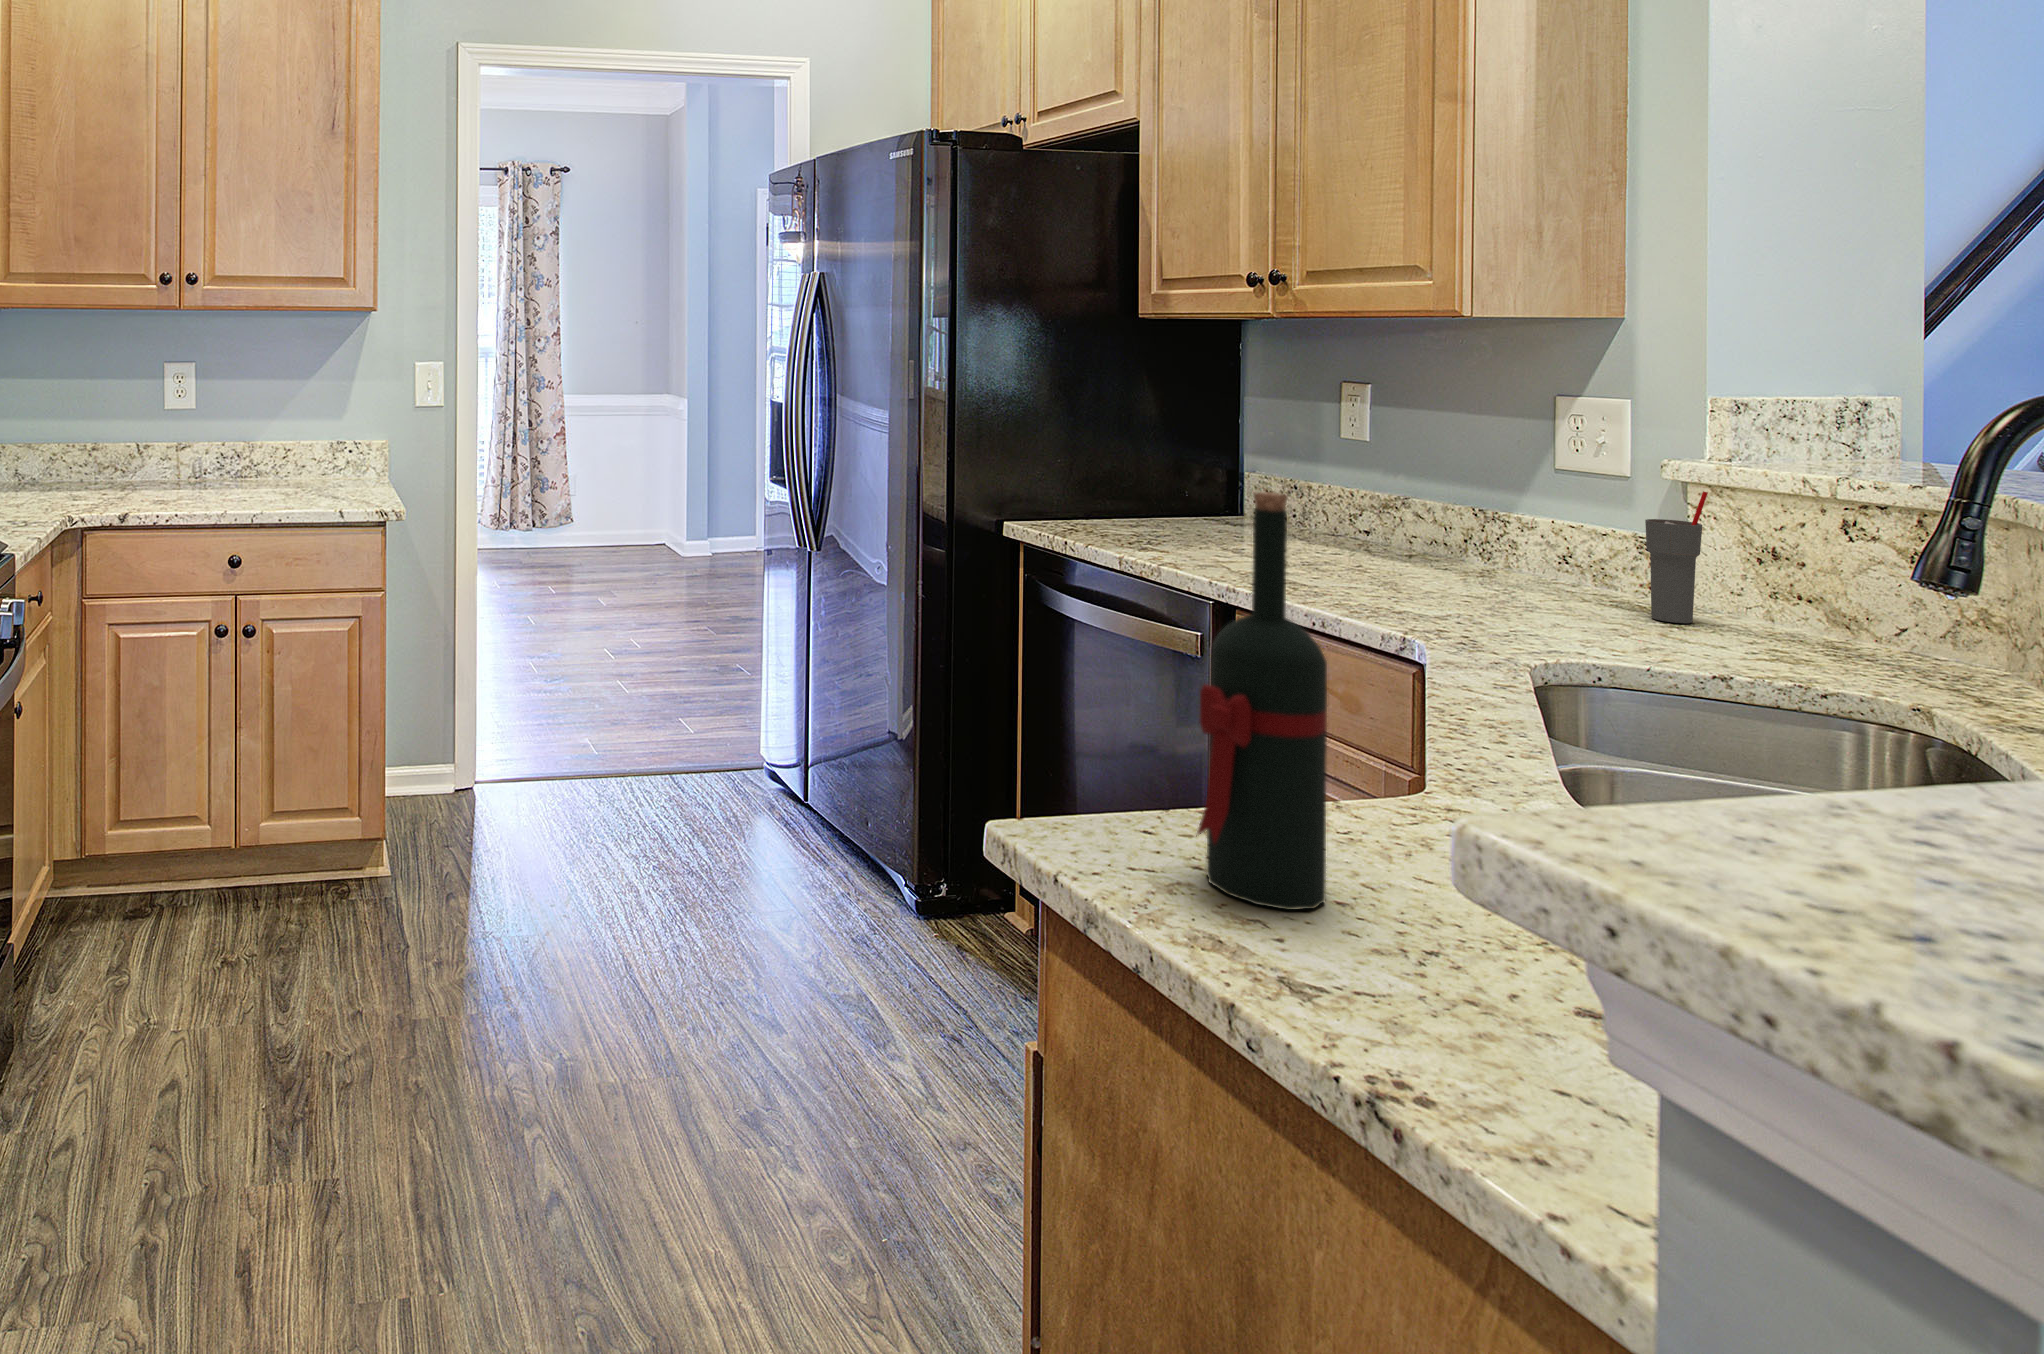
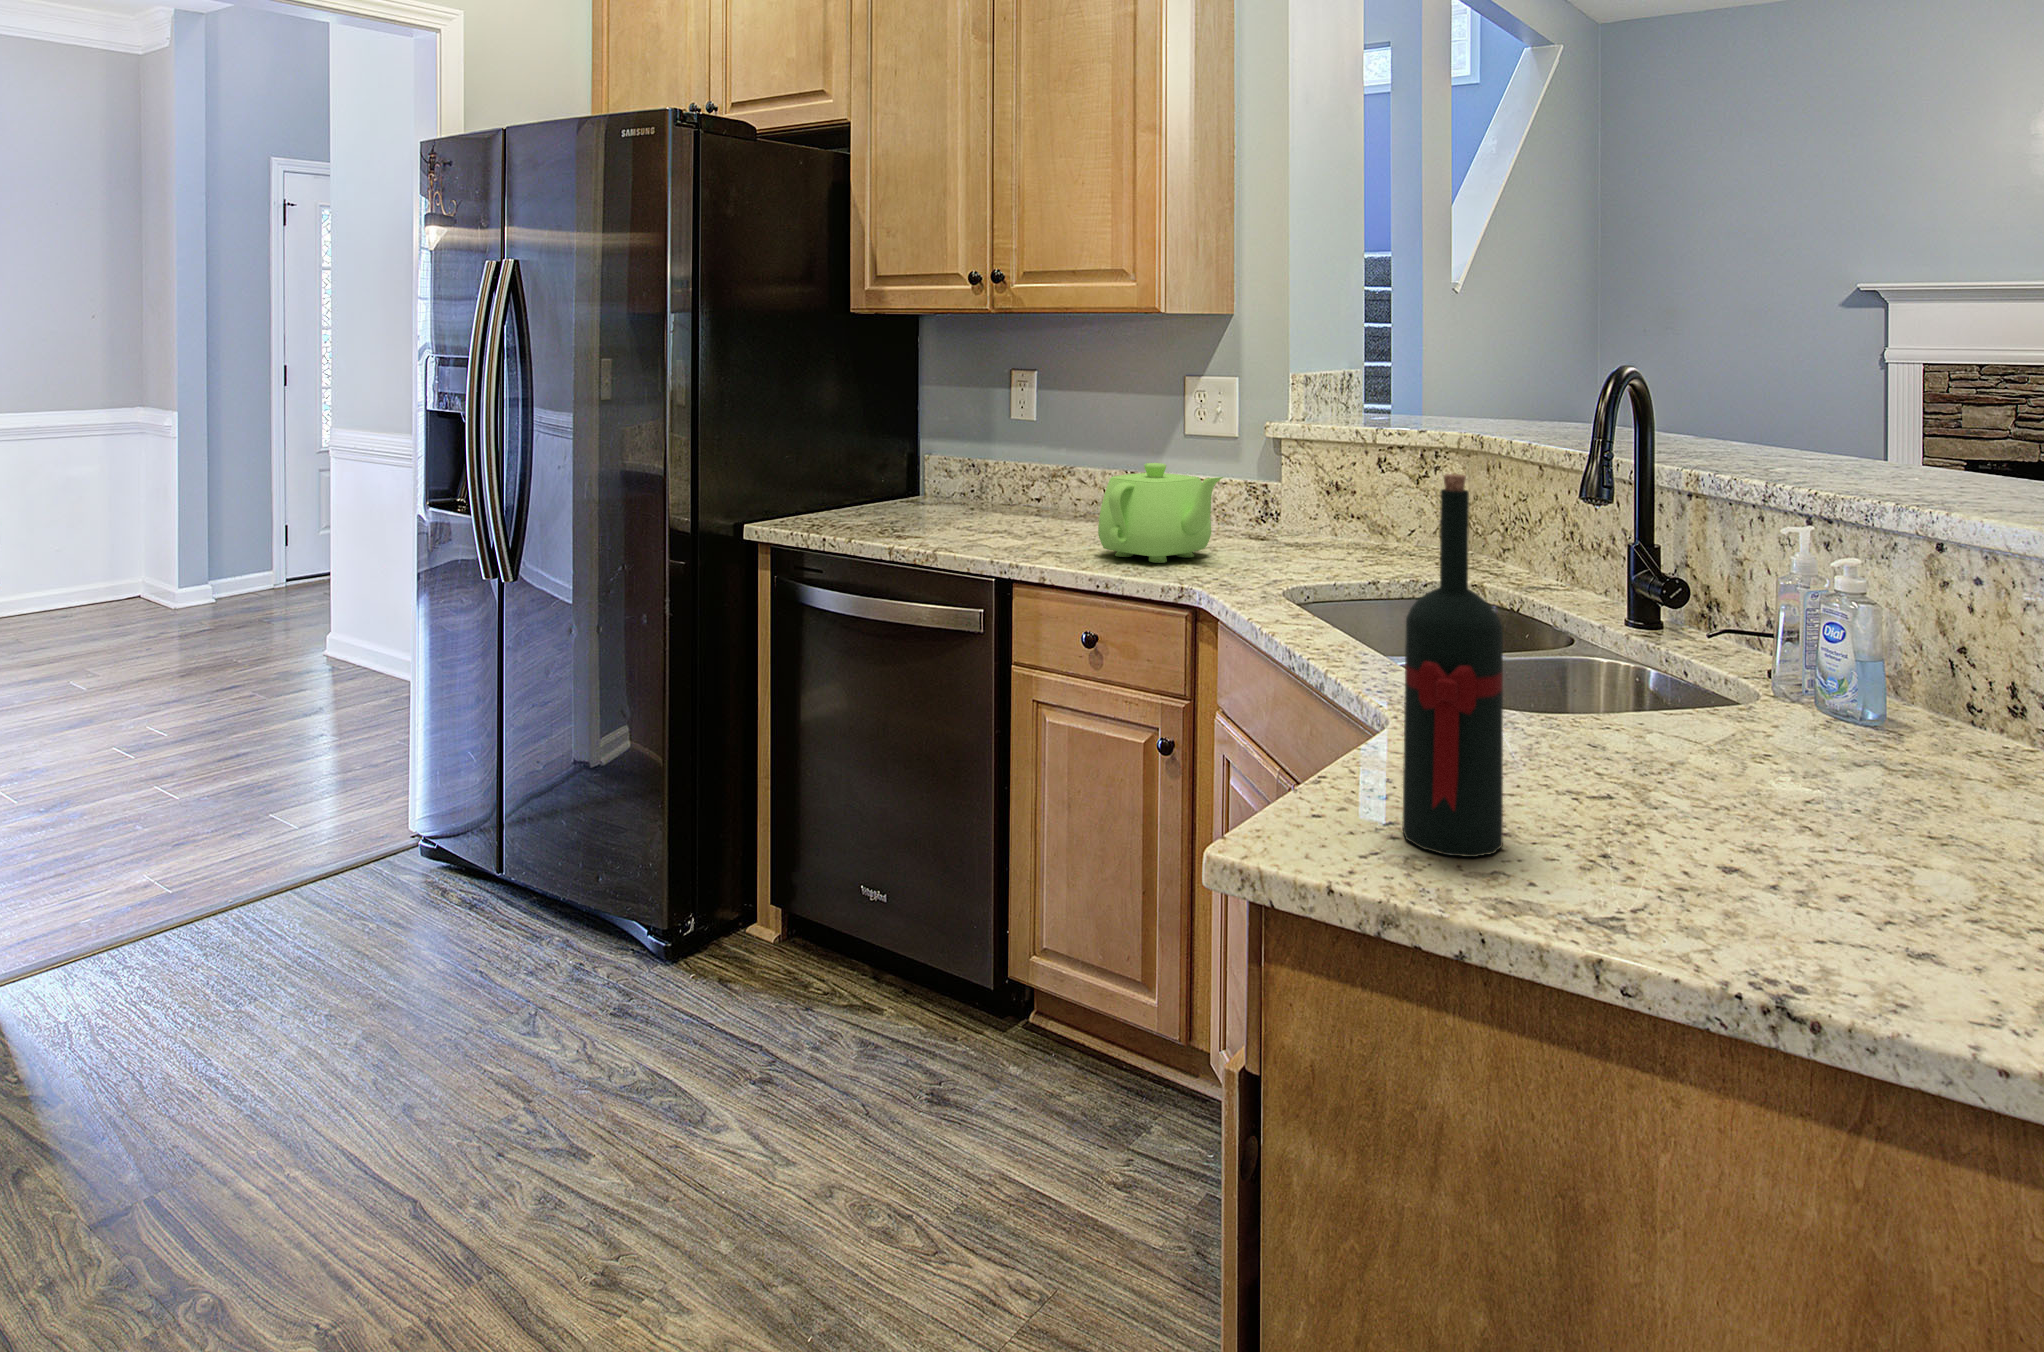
cup: present [1645,491,1708,623] -> none [1265,445,1298,546]
teapot: none [1357,495,1526,614] -> present [1098,463,1223,563]

